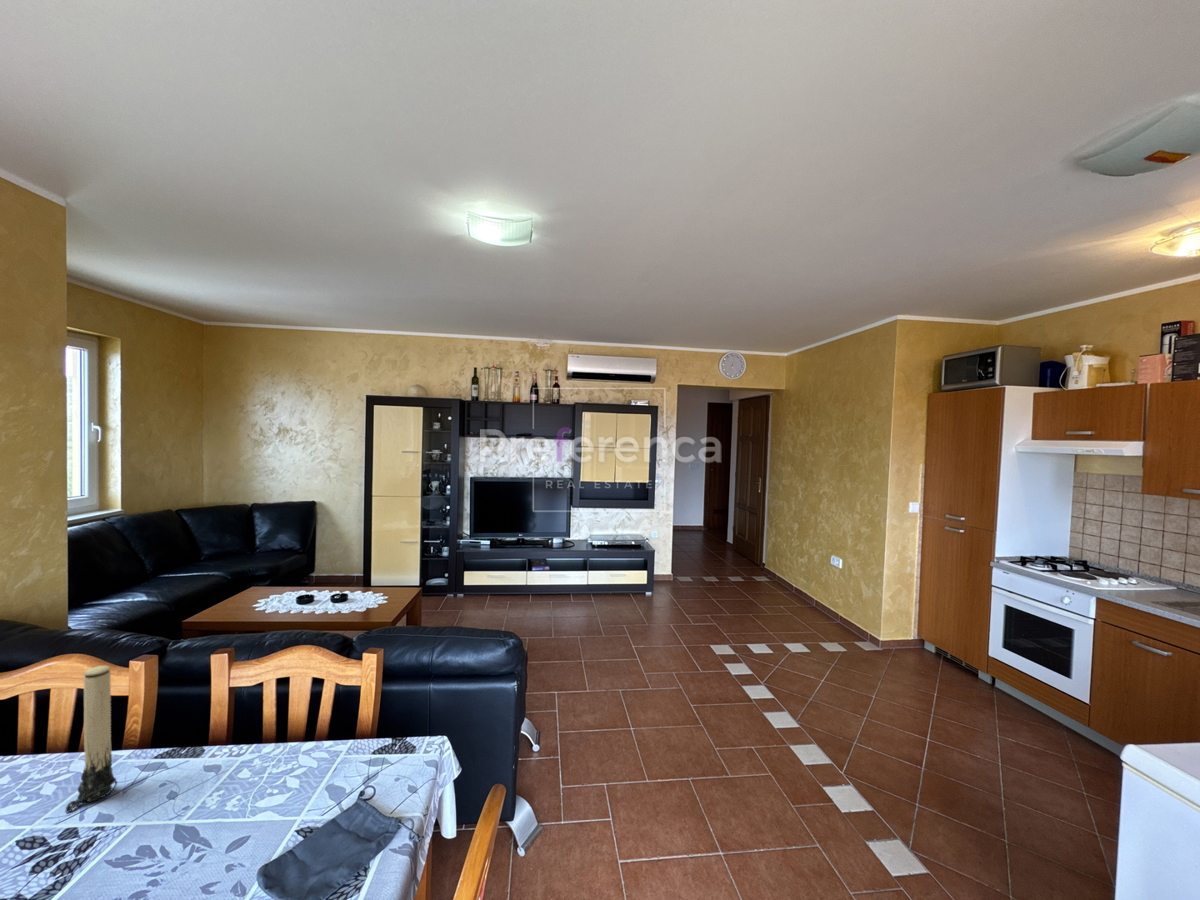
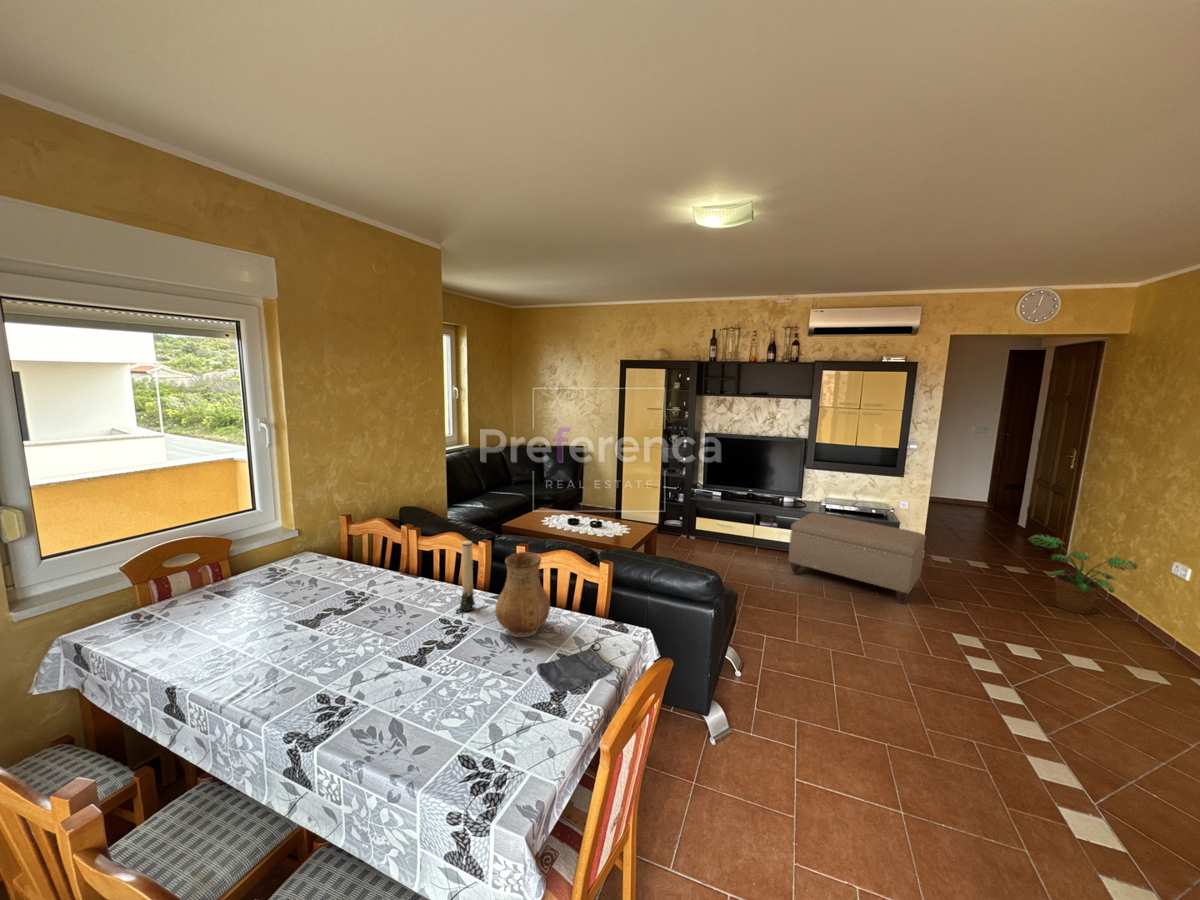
potted plant: none [746,547,816,608] -> present [1028,535,1138,614]
ottoman: none [565,551,679,628] -> present [789,513,926,604]
ceramic pitcher: none [163,663,279,824] -> present [495,552,550,637]

